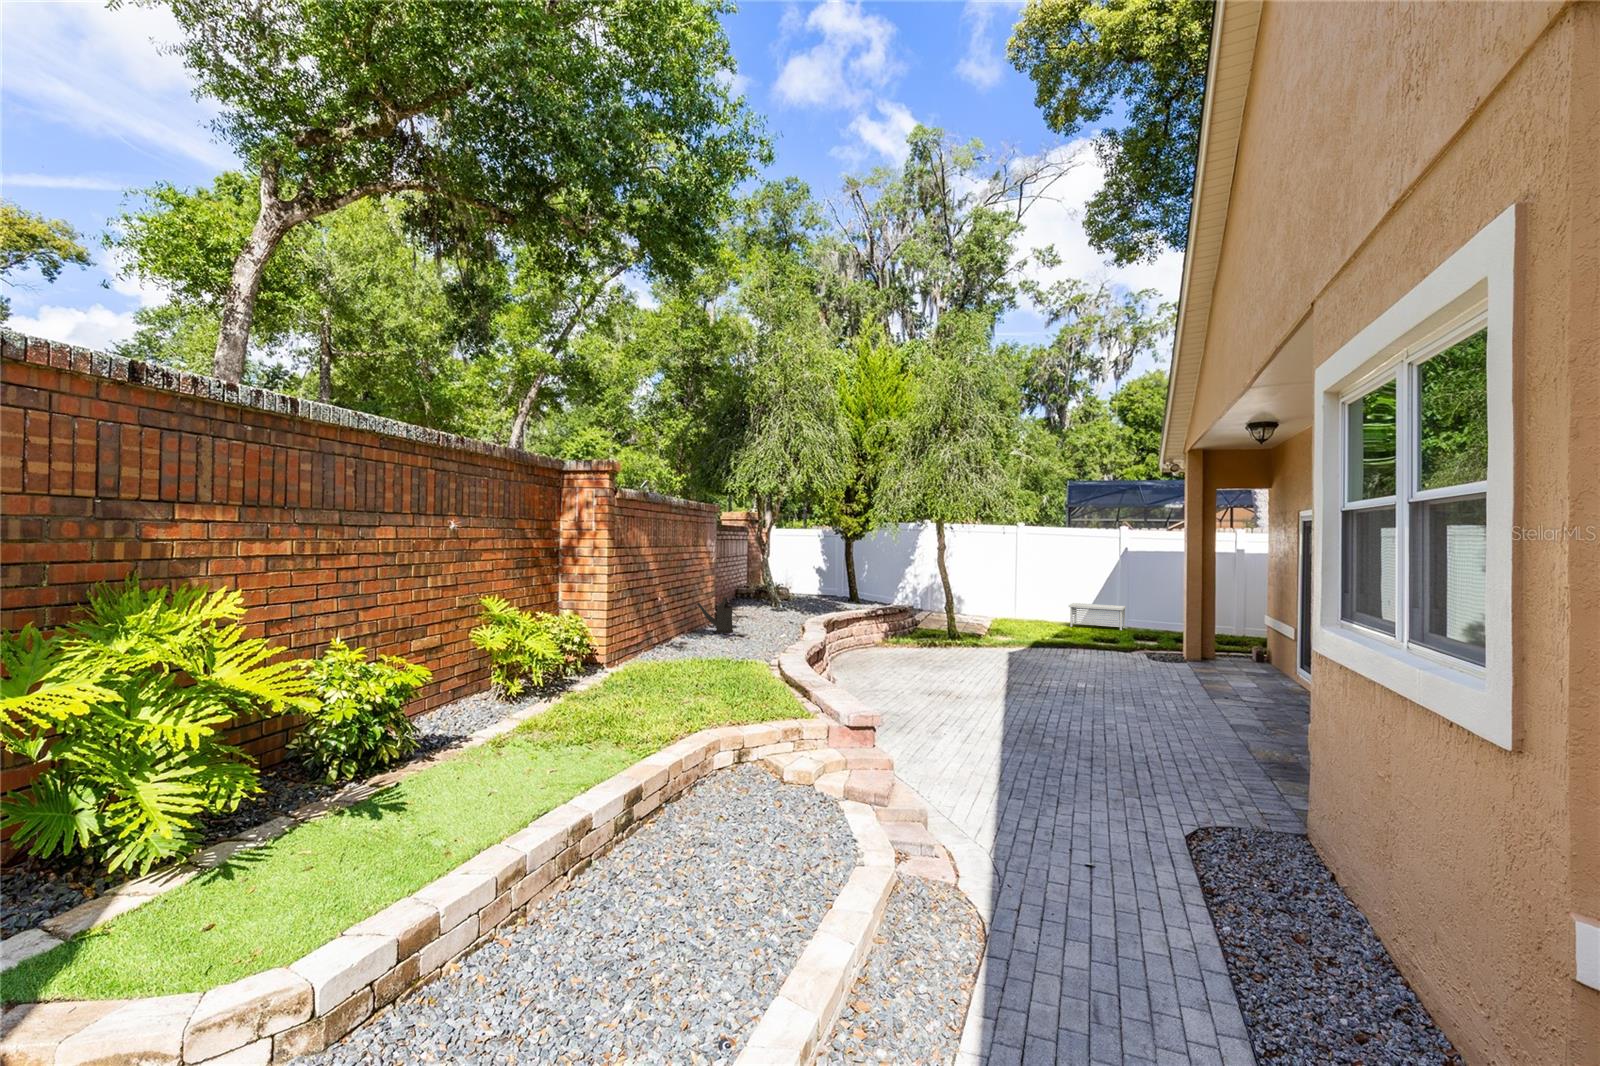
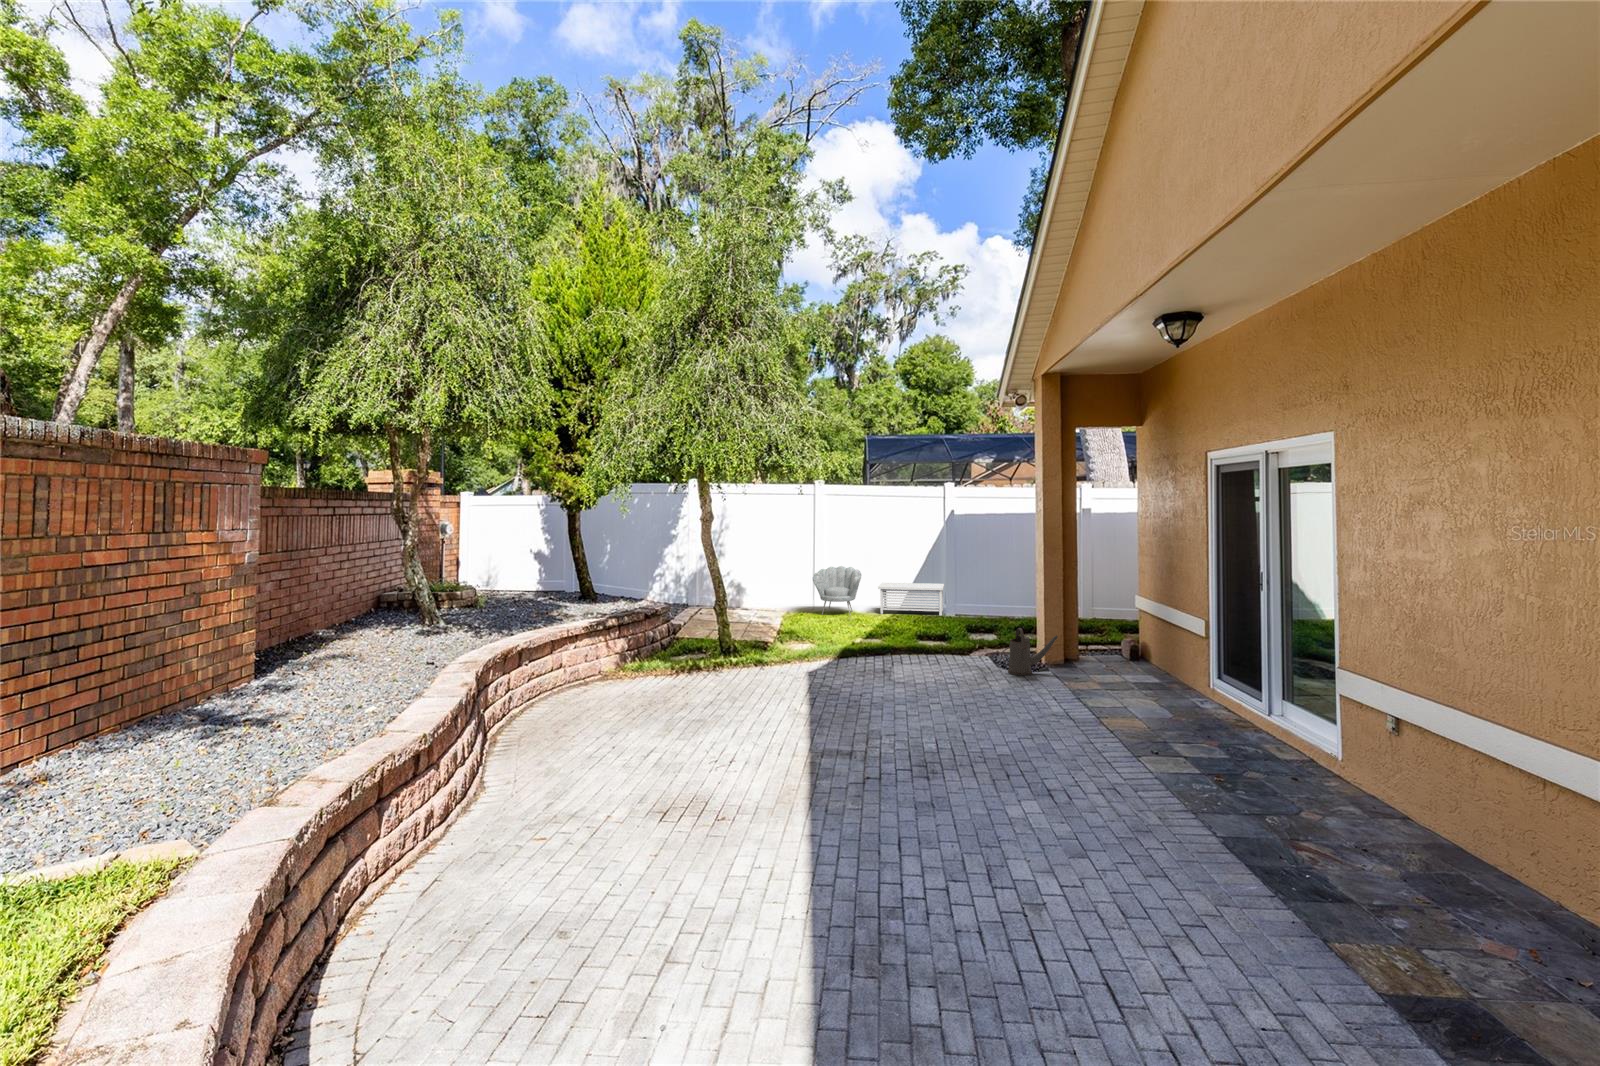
armchair: none [1015,588,1055,626] -> present [813,566,861,615]
watering can: present [697,597,739,633] -> present [1001,628,1058,675]

